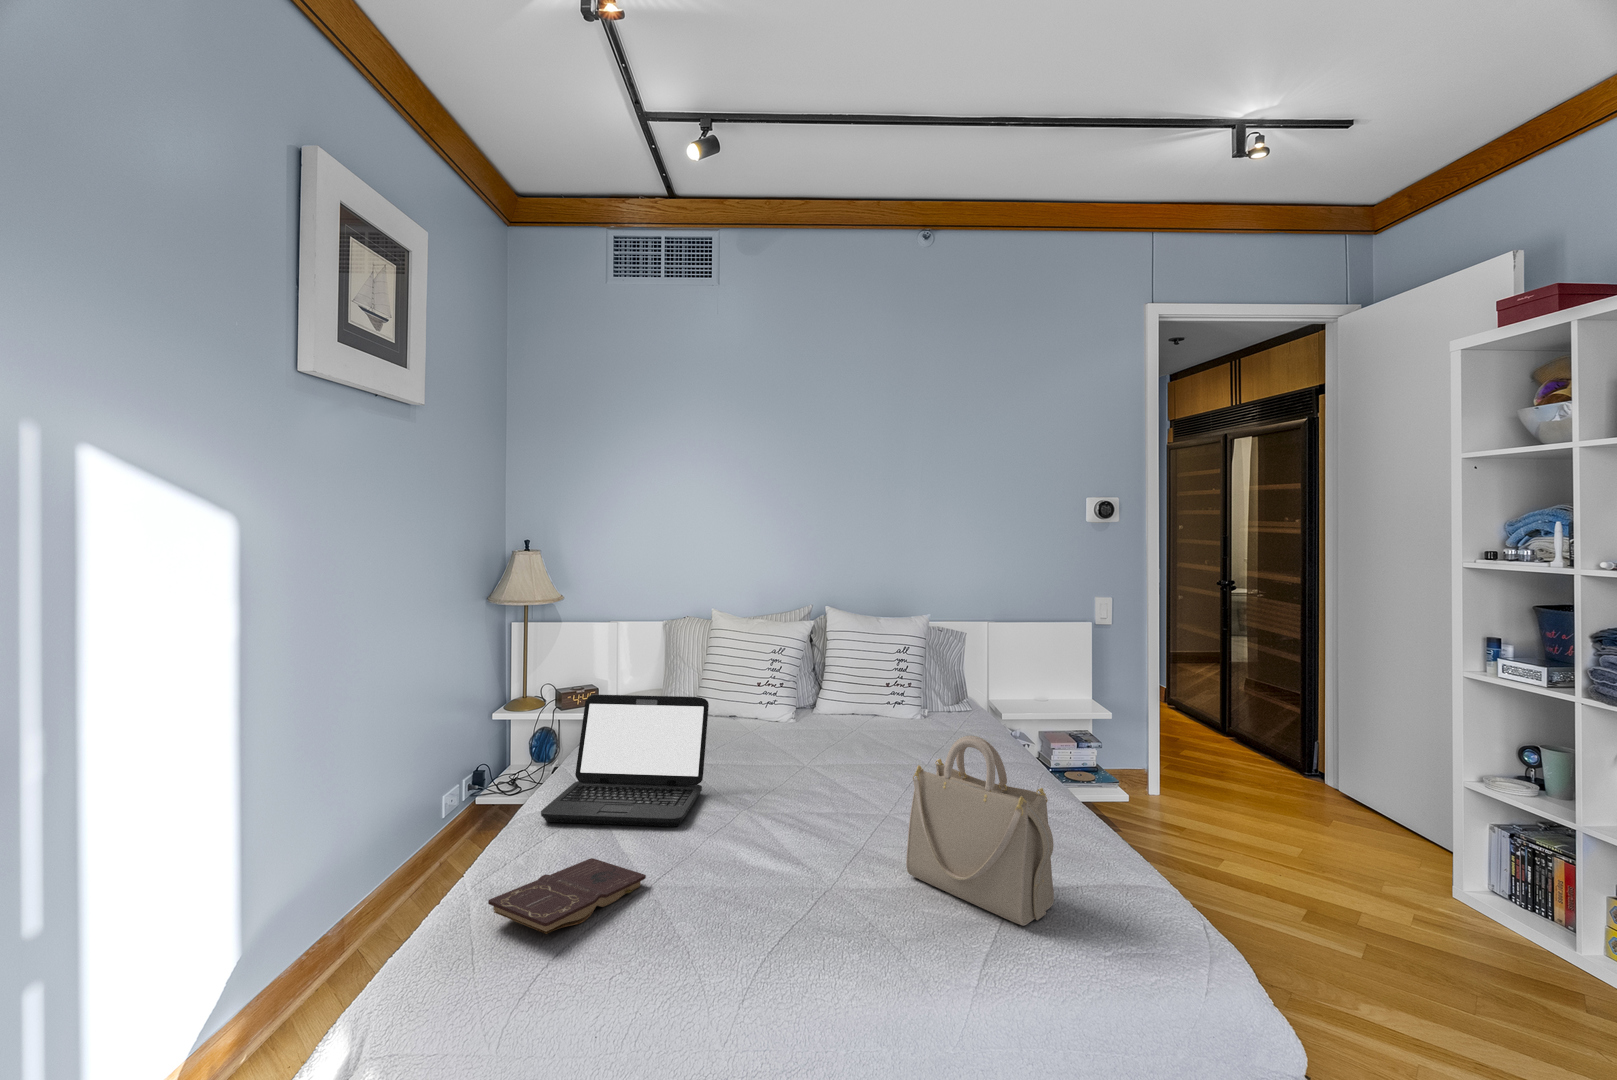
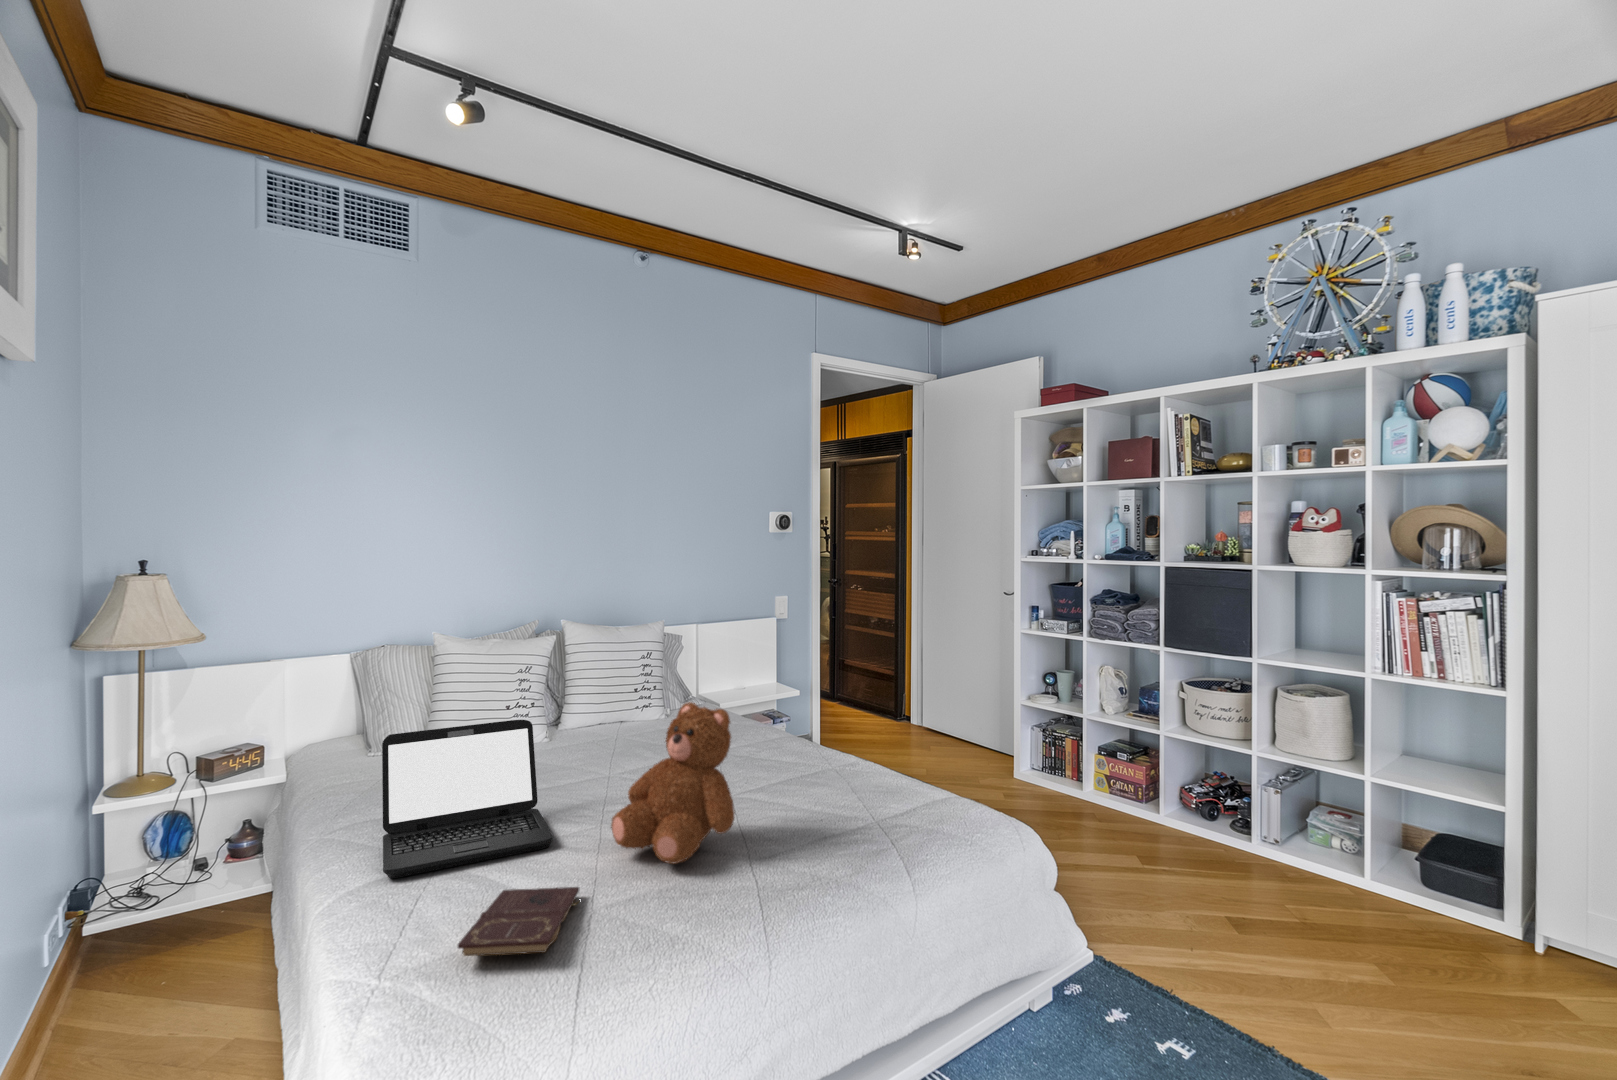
teddy bear: none [713,702,847,881] -> present [611,702,735,864]
handbag: present [906,736,1054,926] -> none [786,707,906,839]

